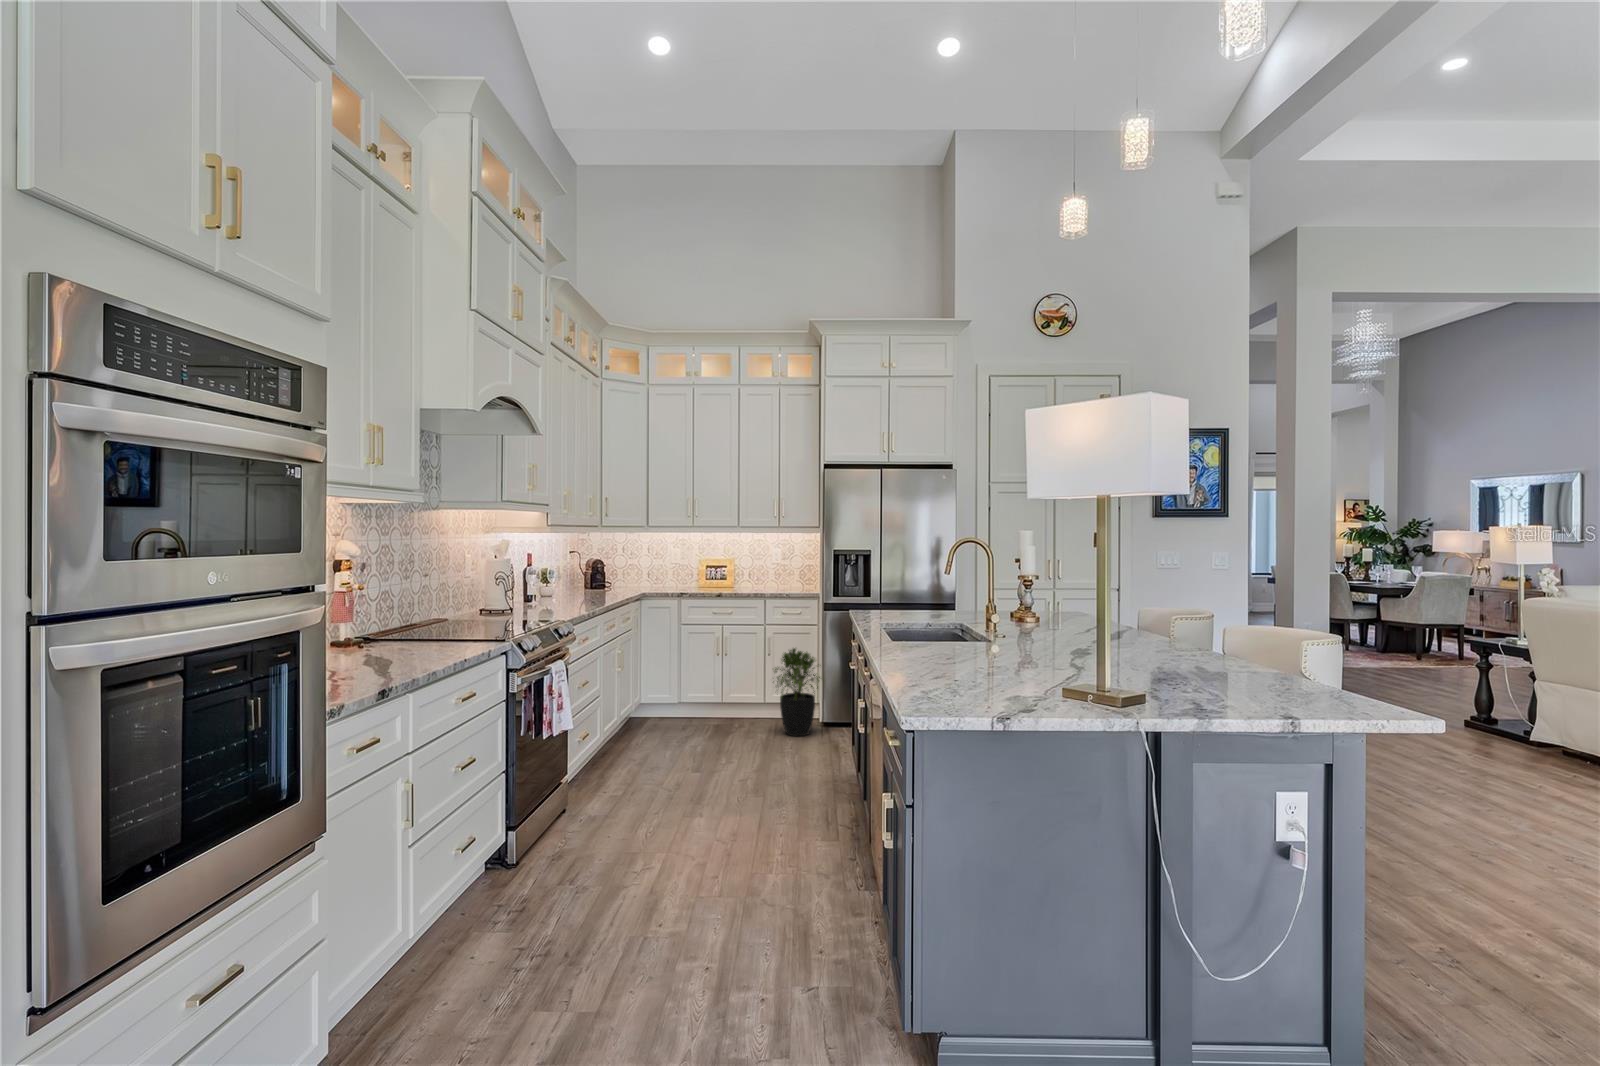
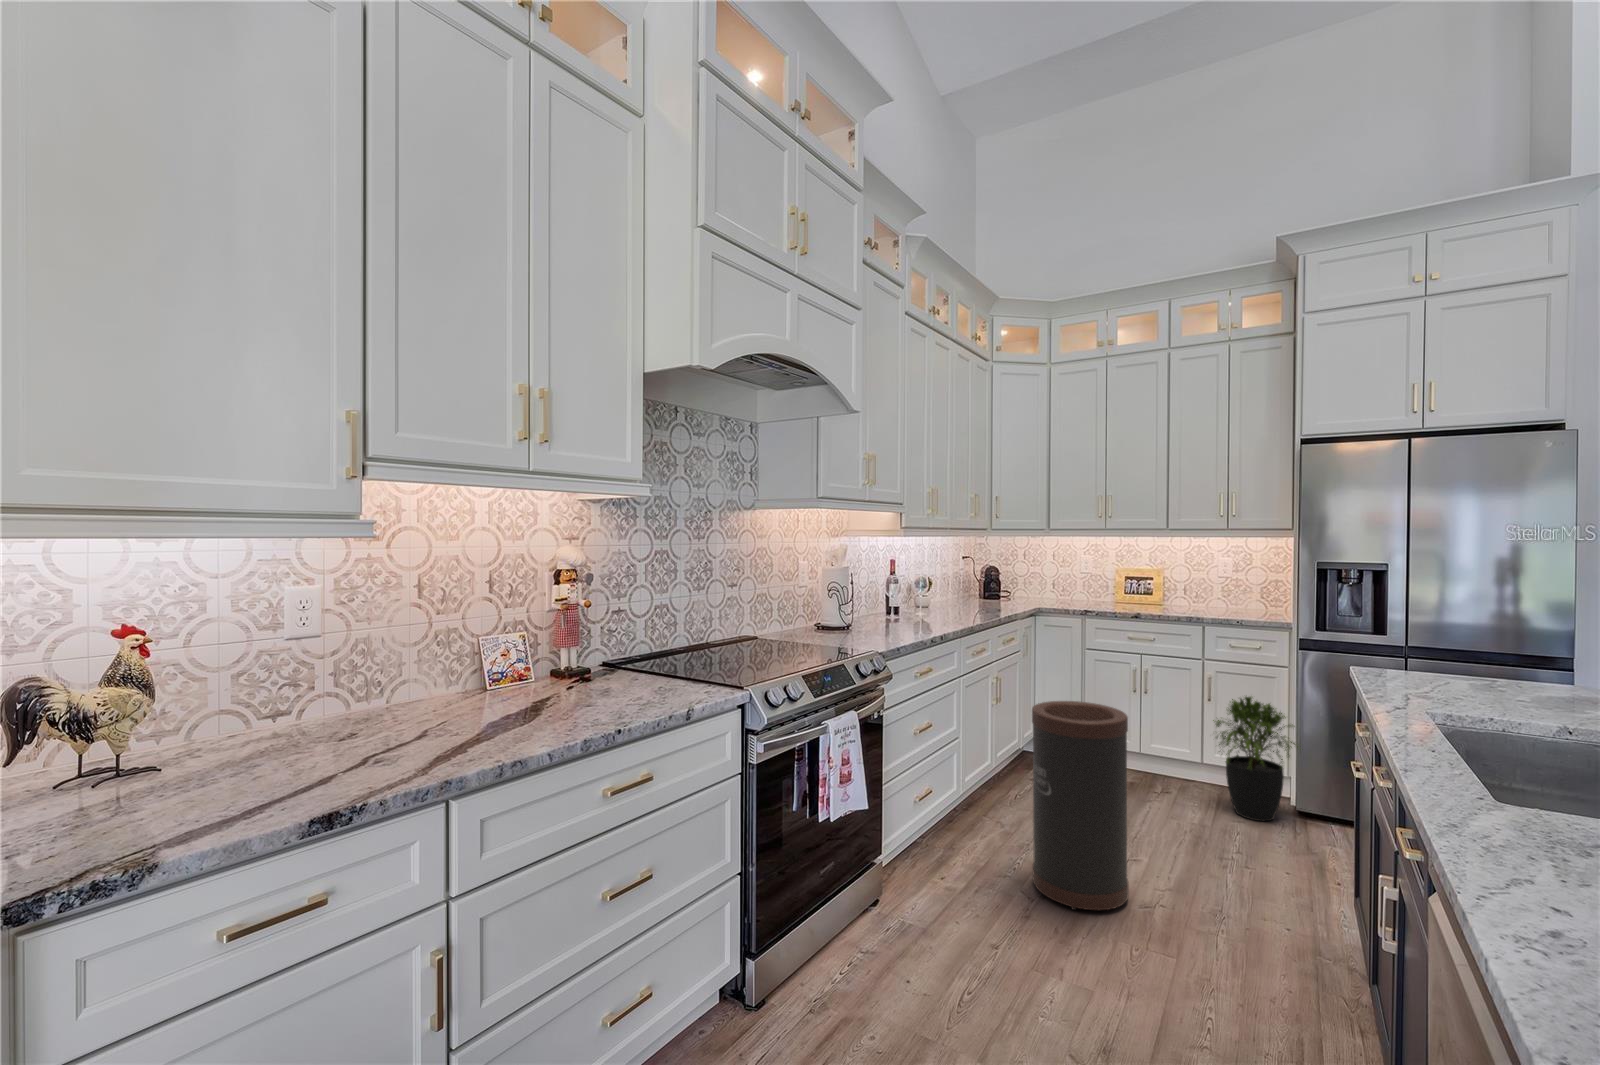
trash can: none [660,657,728,810] -> present [1032,701,1129,910]

